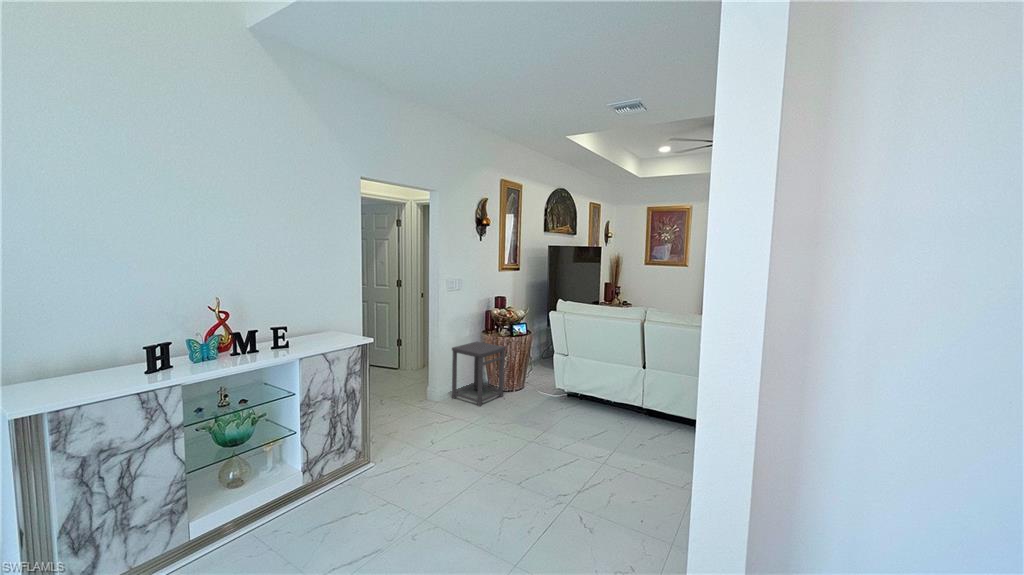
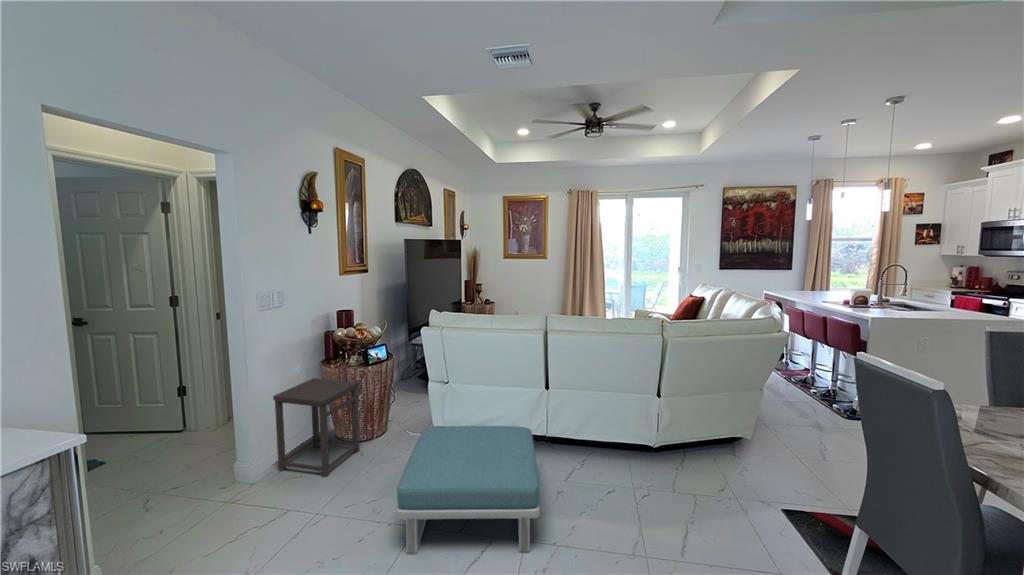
footstool: none [517,382,624,470] -> present [396,426,540,553]

